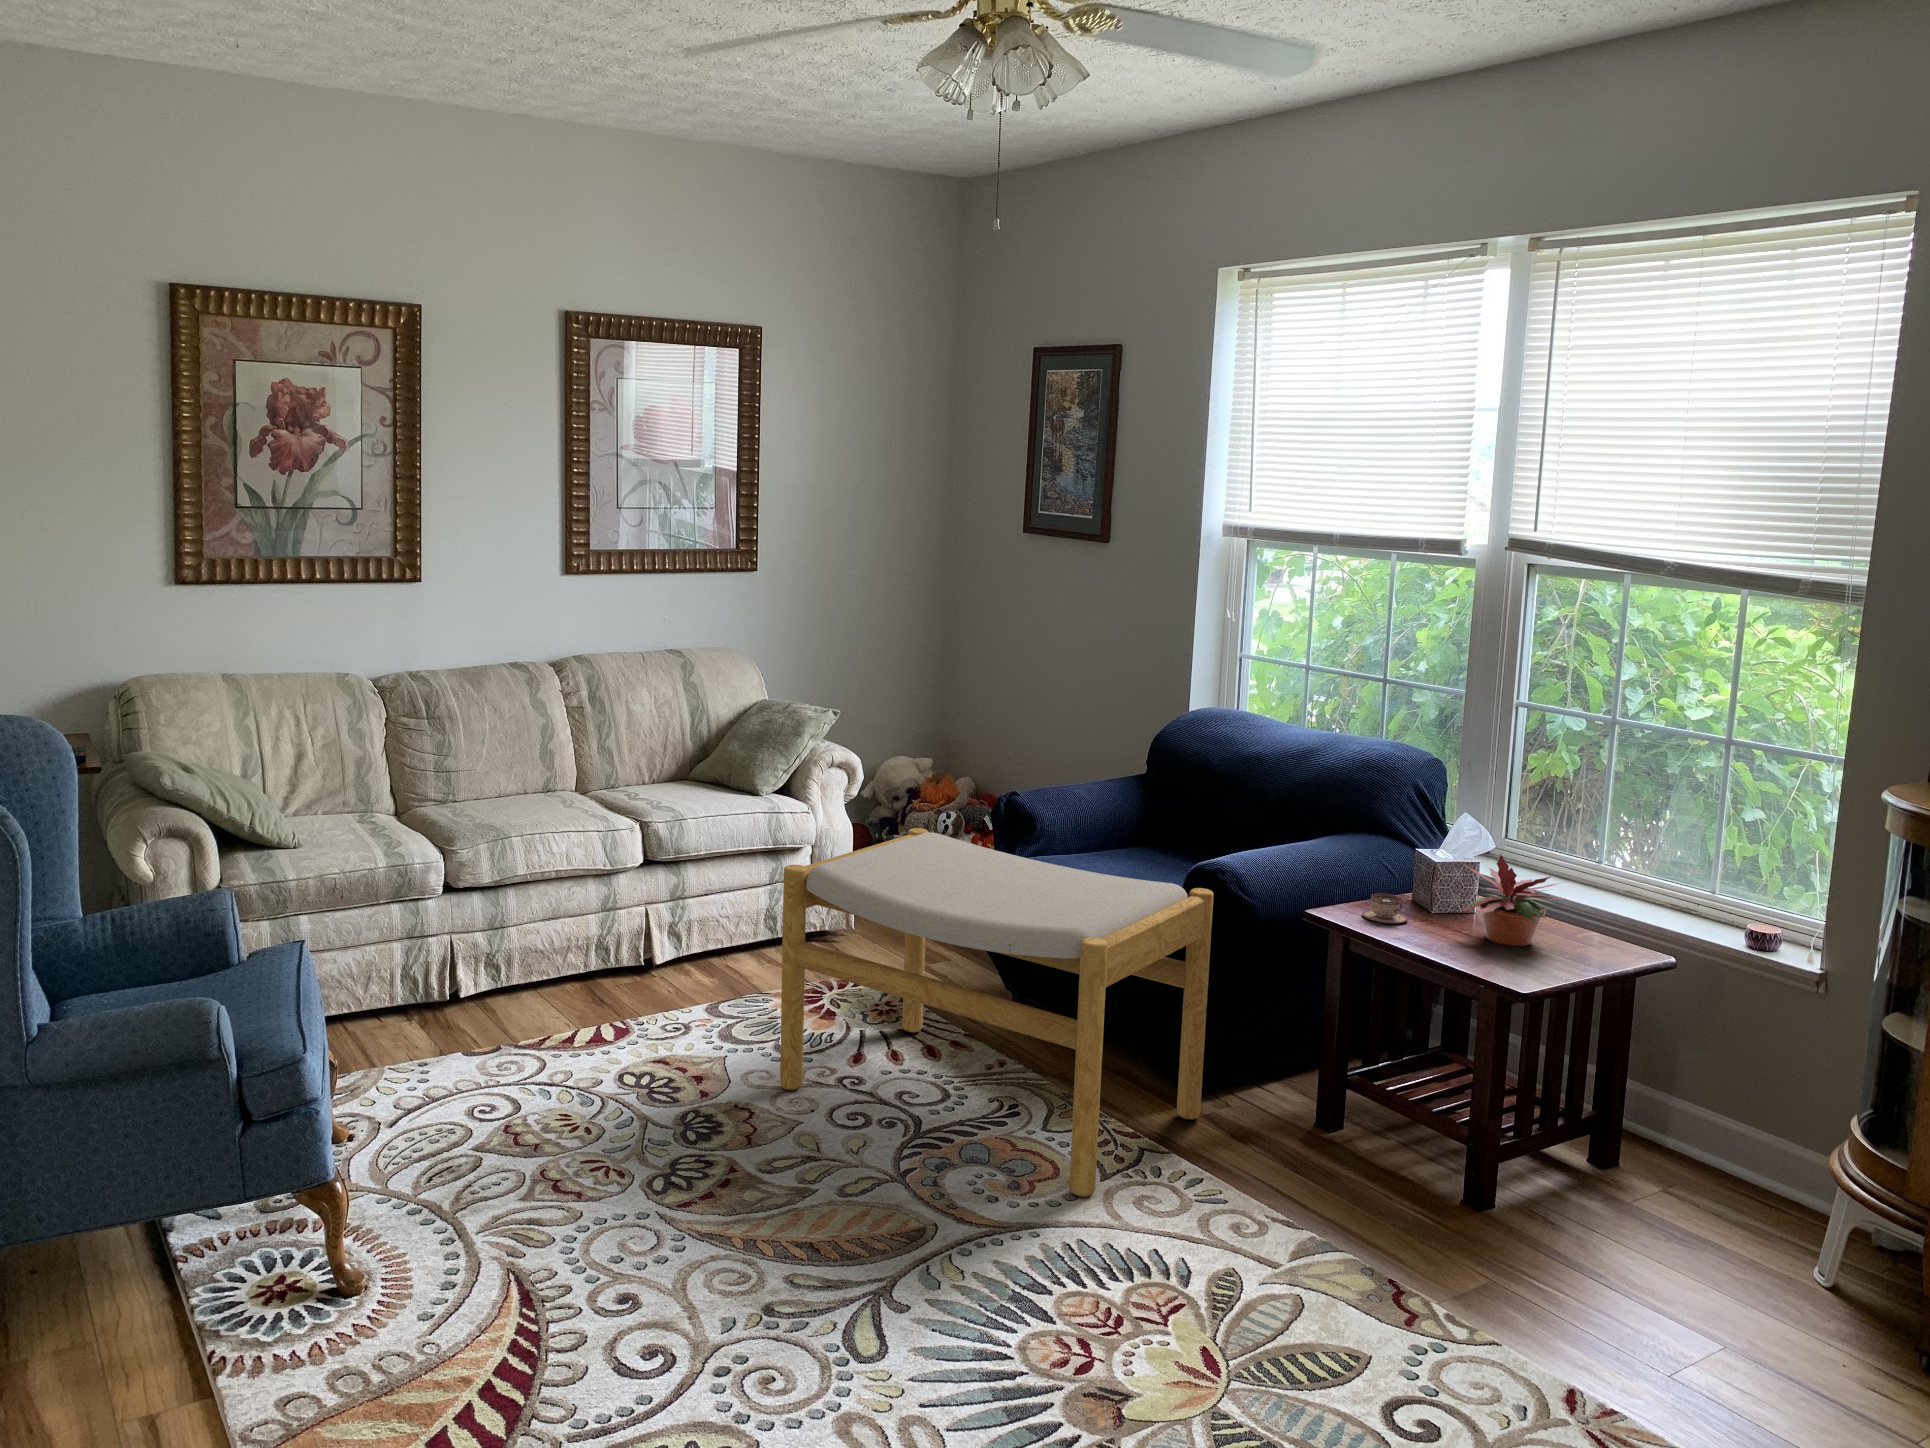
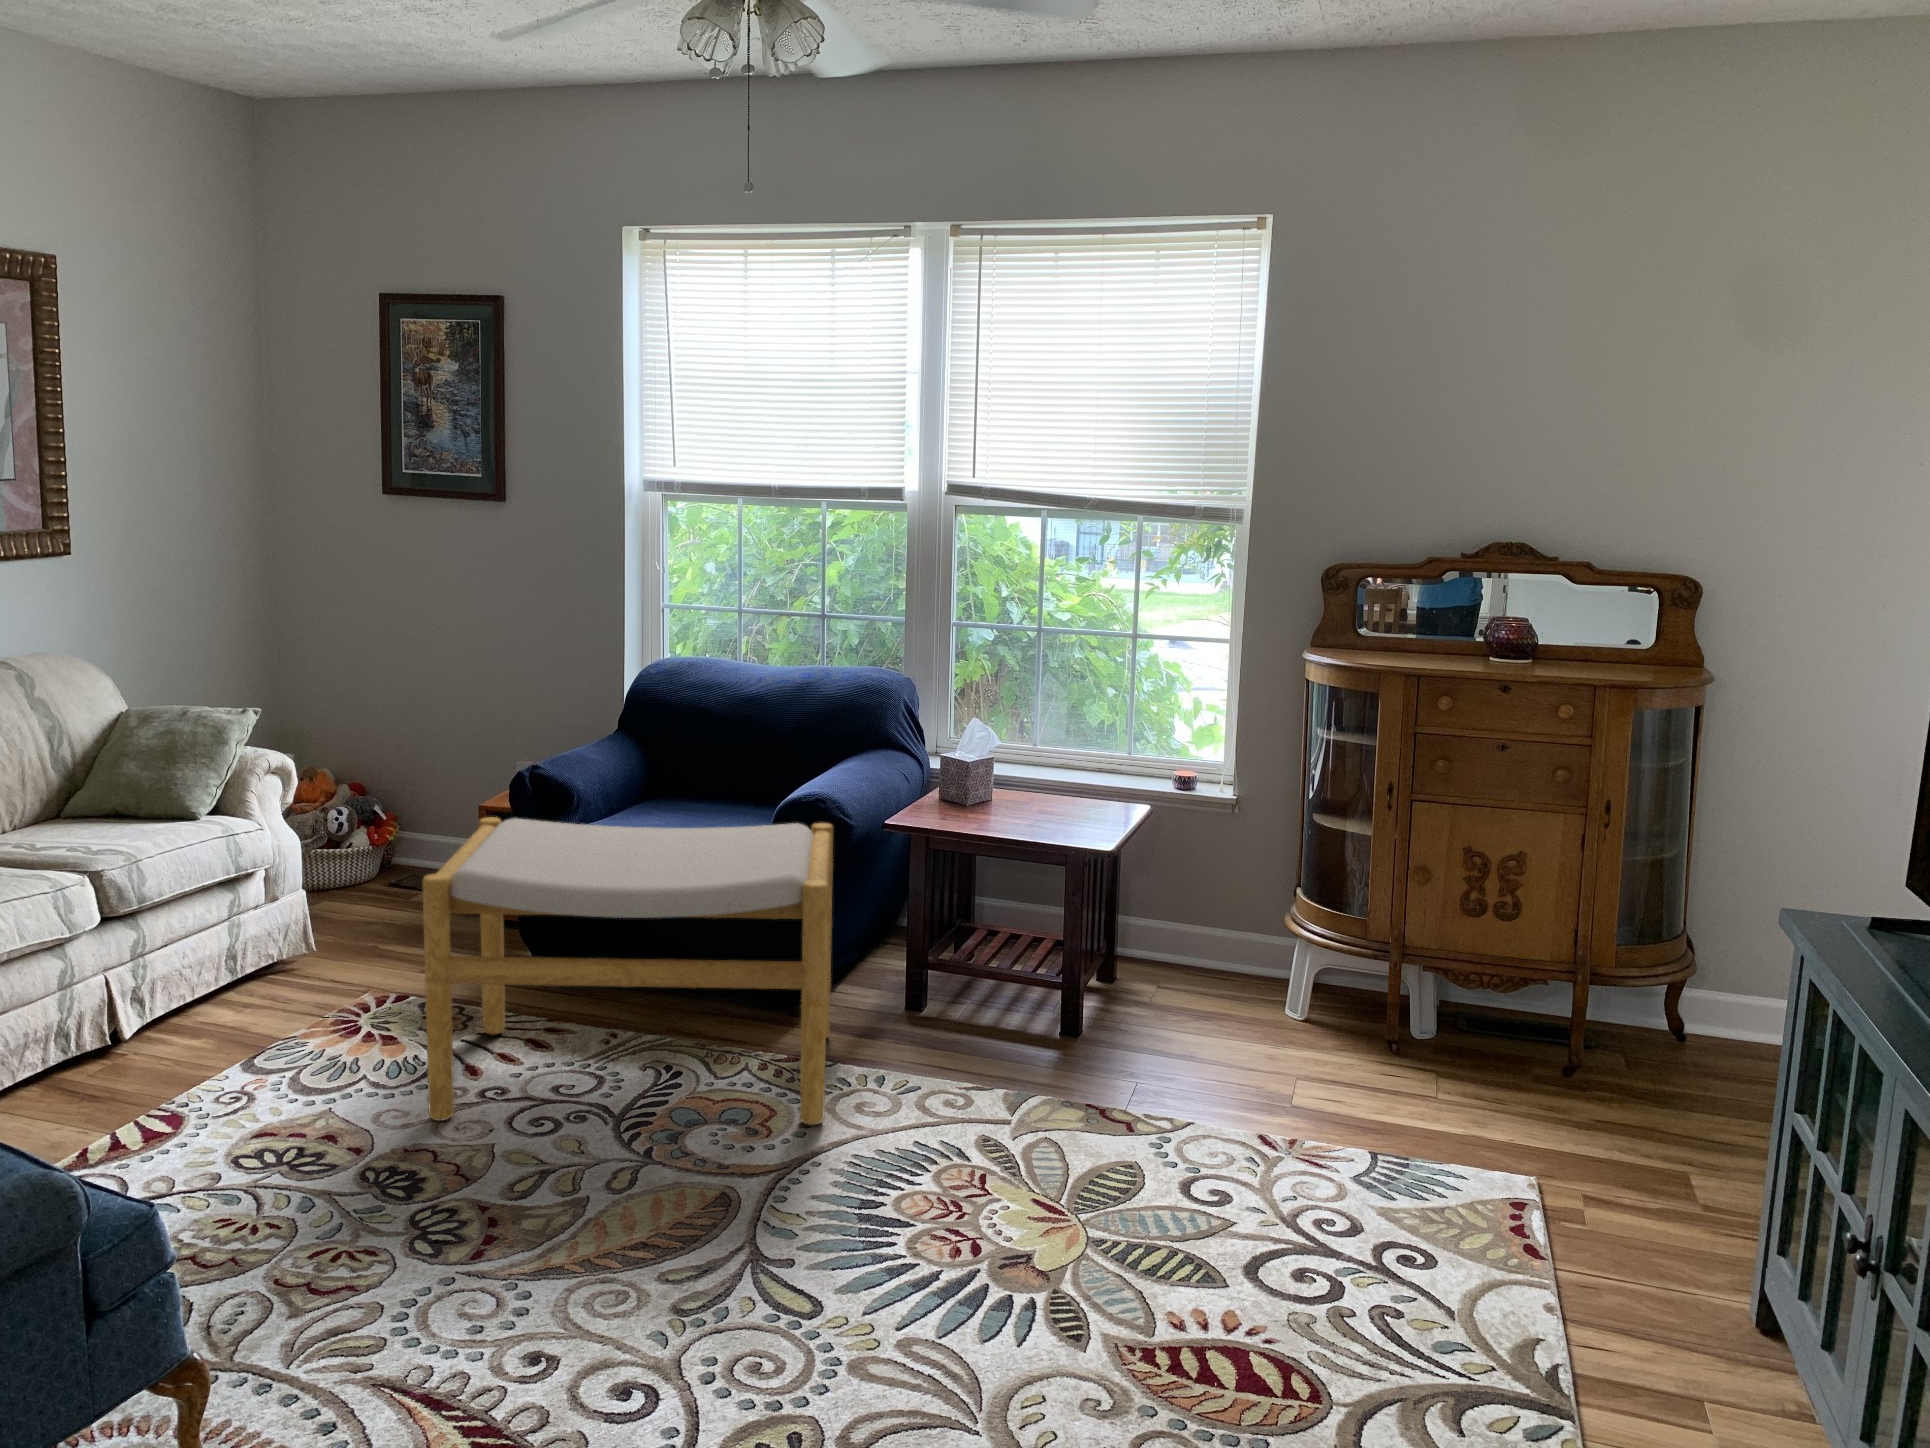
potted plant: present [1460,854,1564,946] -> none [1016,749,1098,825]
teacup: present [1362,893,1408,924] -> none [938,800,976,826]

